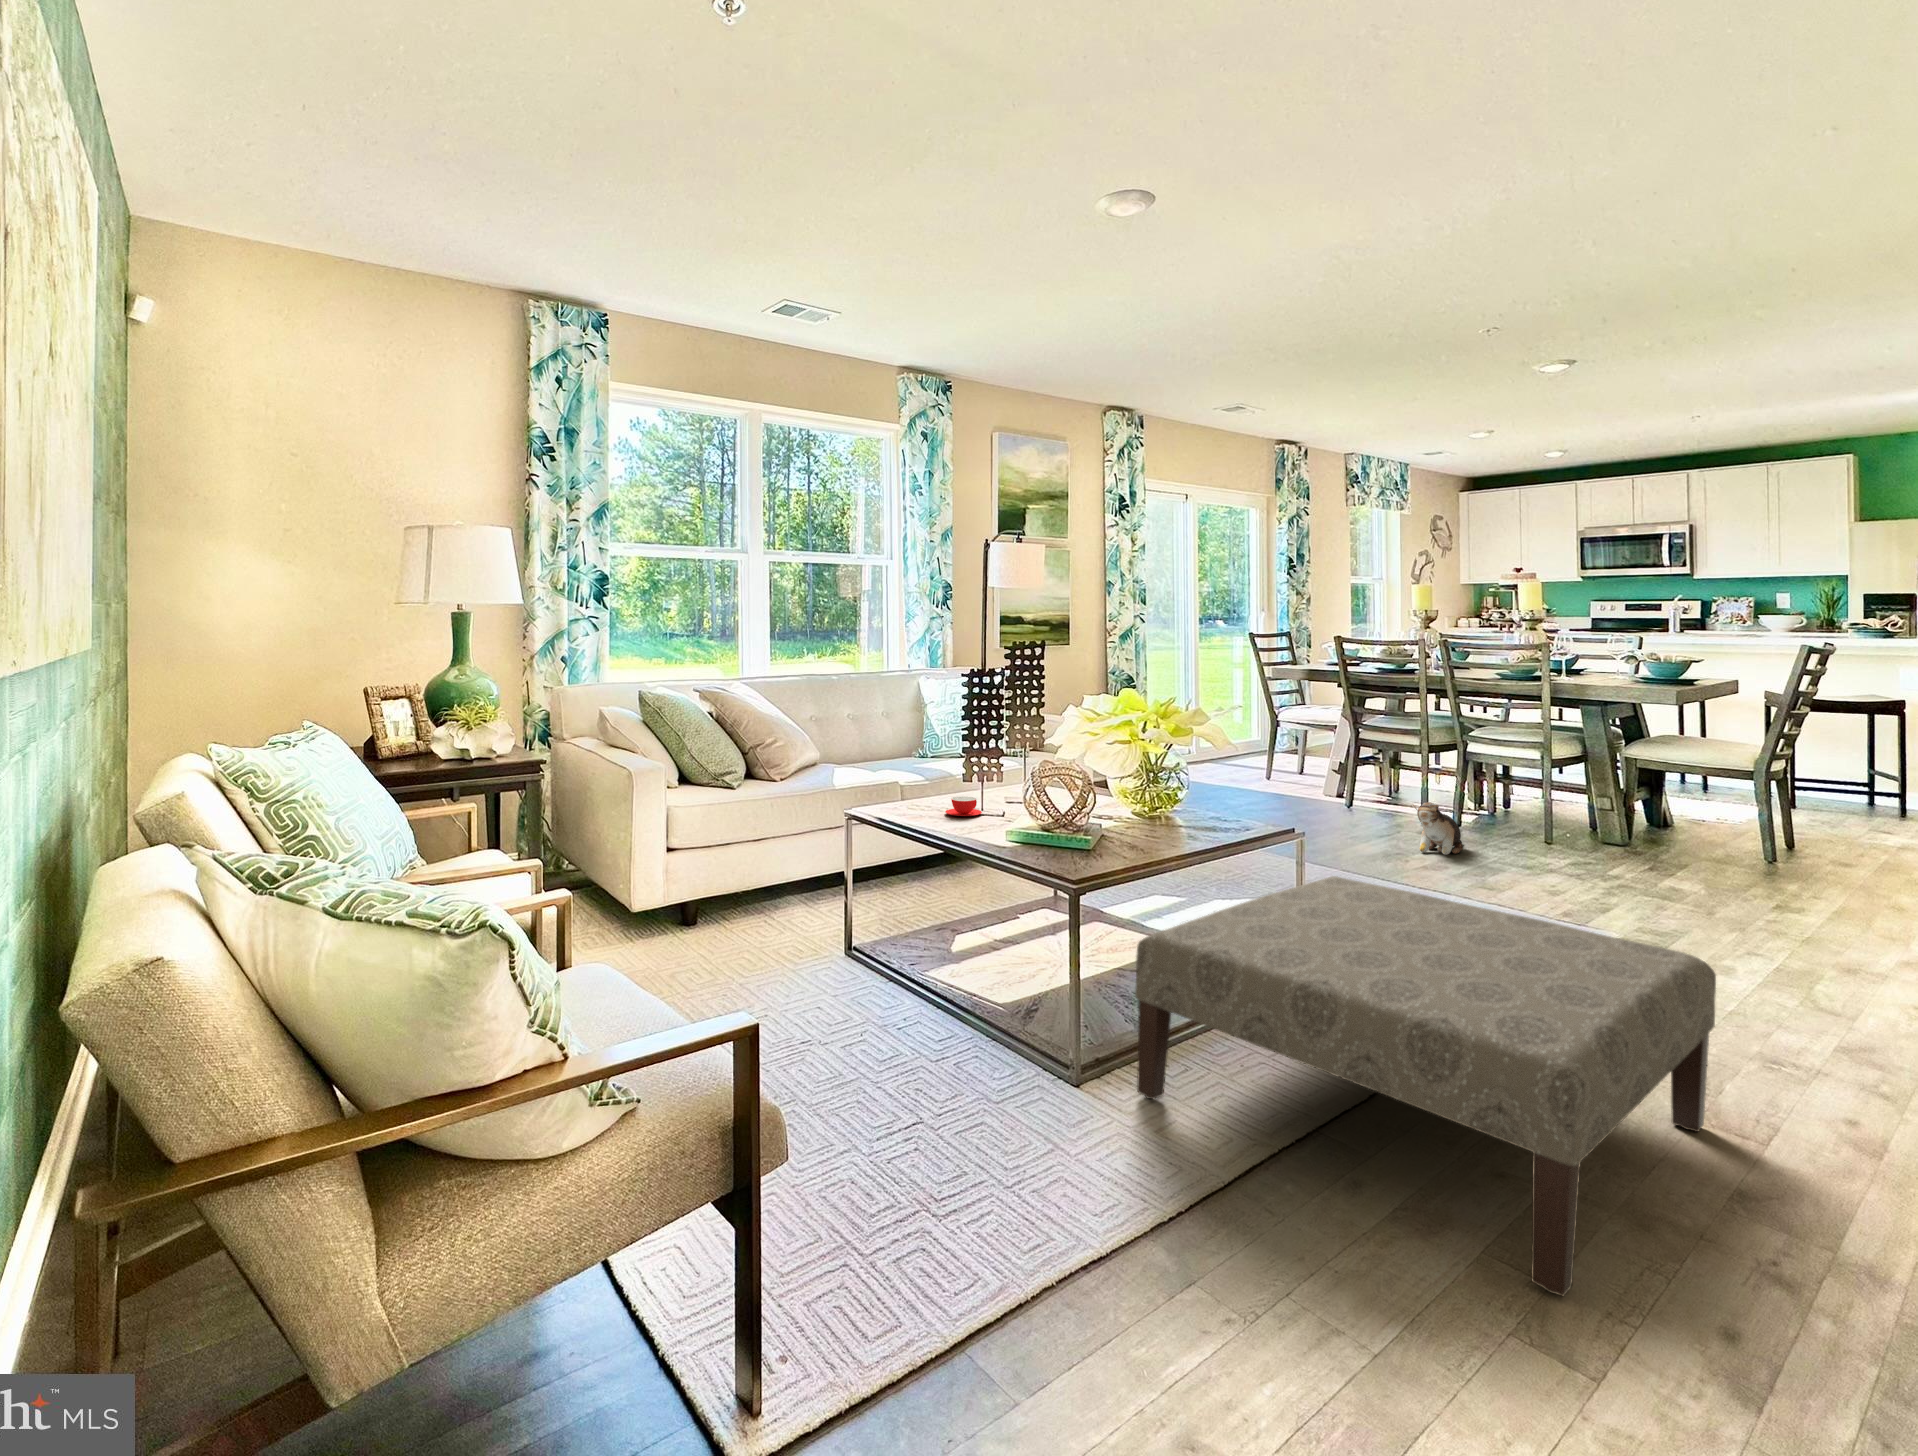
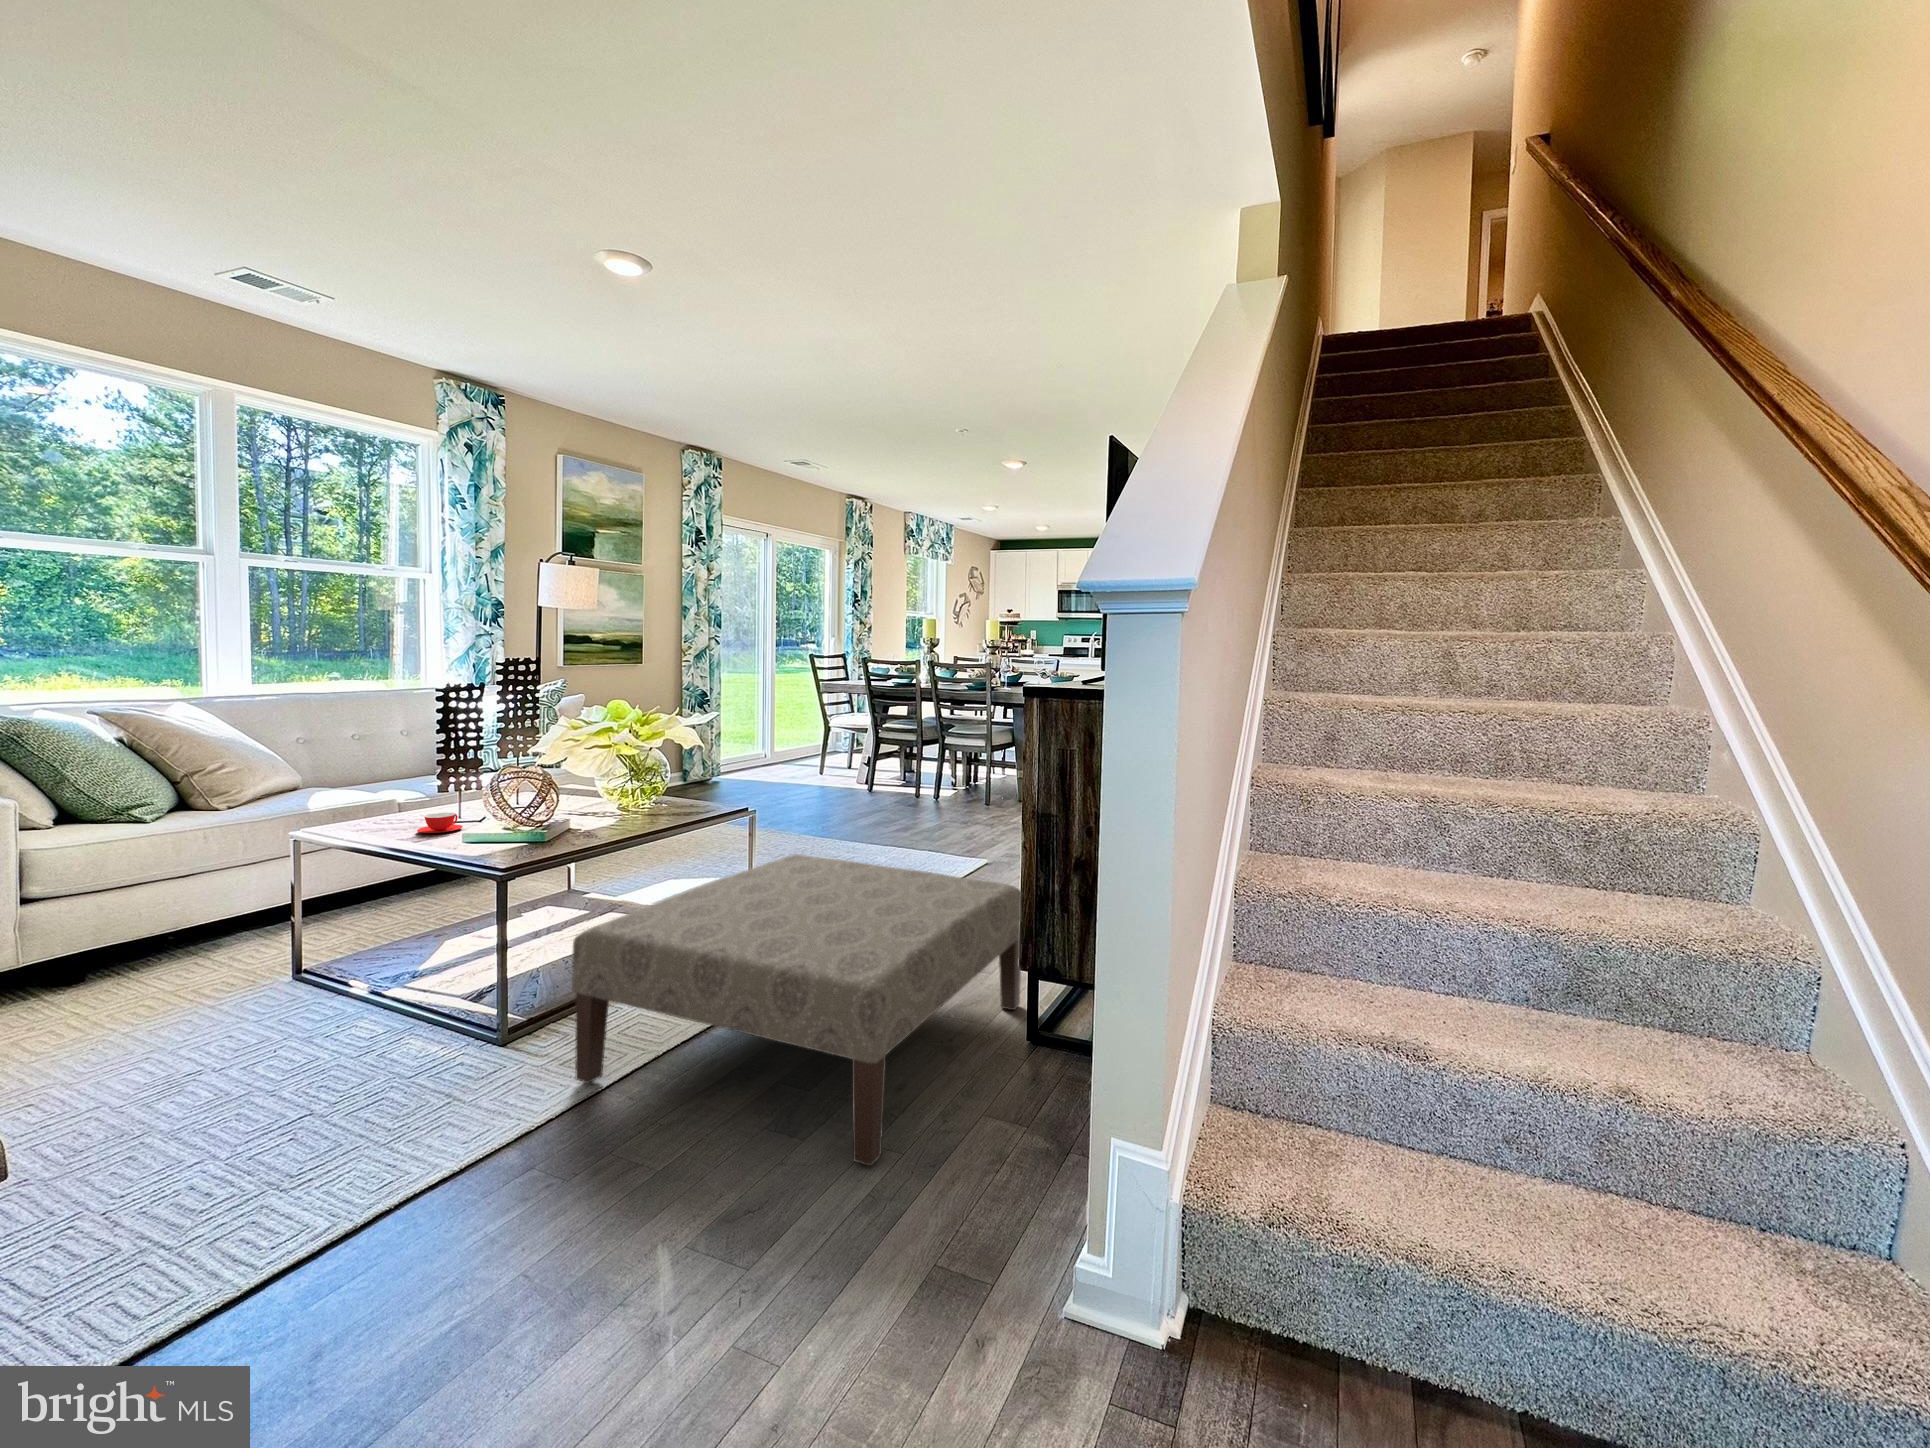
plush toy: present [1413,802,1463,855] -> none [910,786,949,825]

